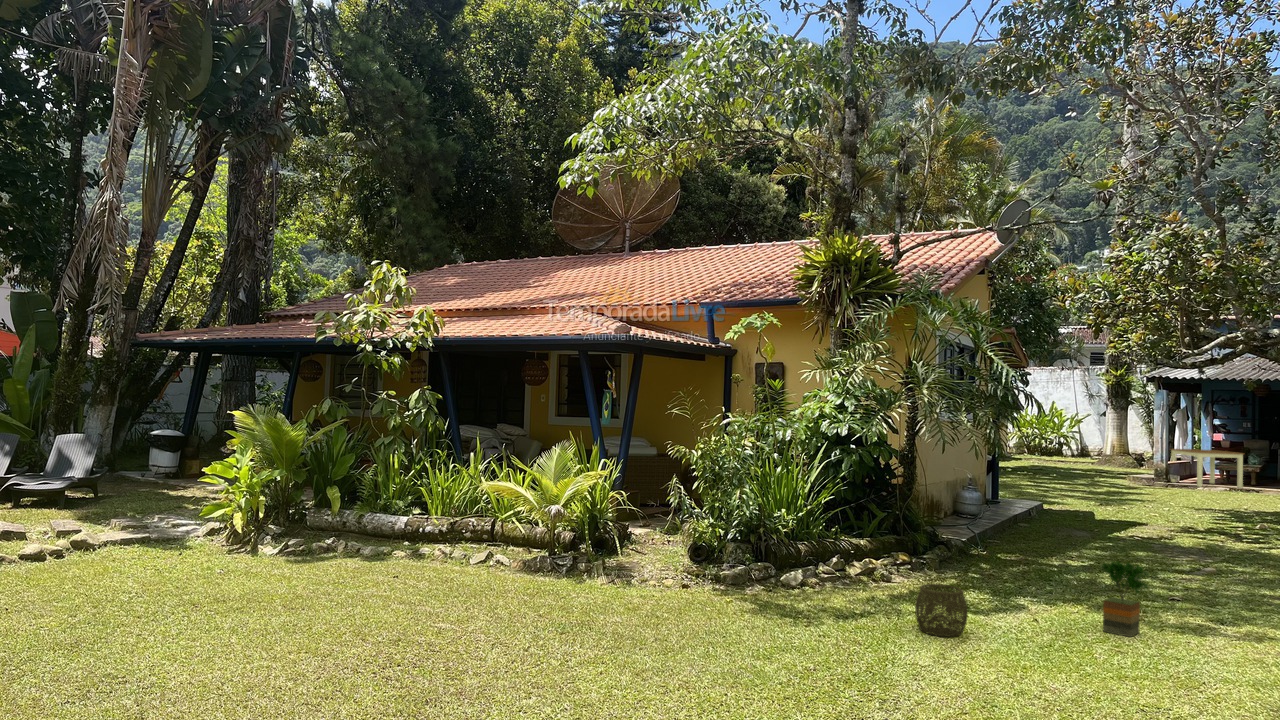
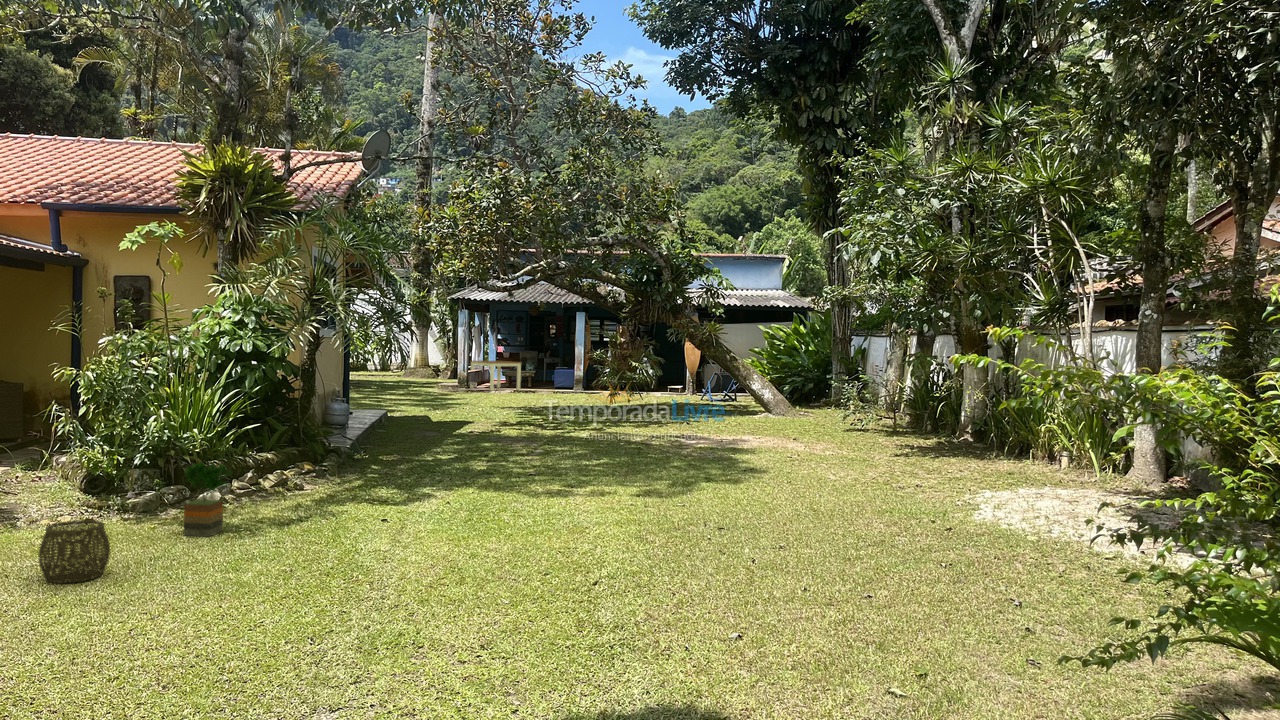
potted tree: present [1102,561,1149,637] -> present [184,463,231,537]
woven basket: present [915,584,968,637] -> present [39,520,110,583]

